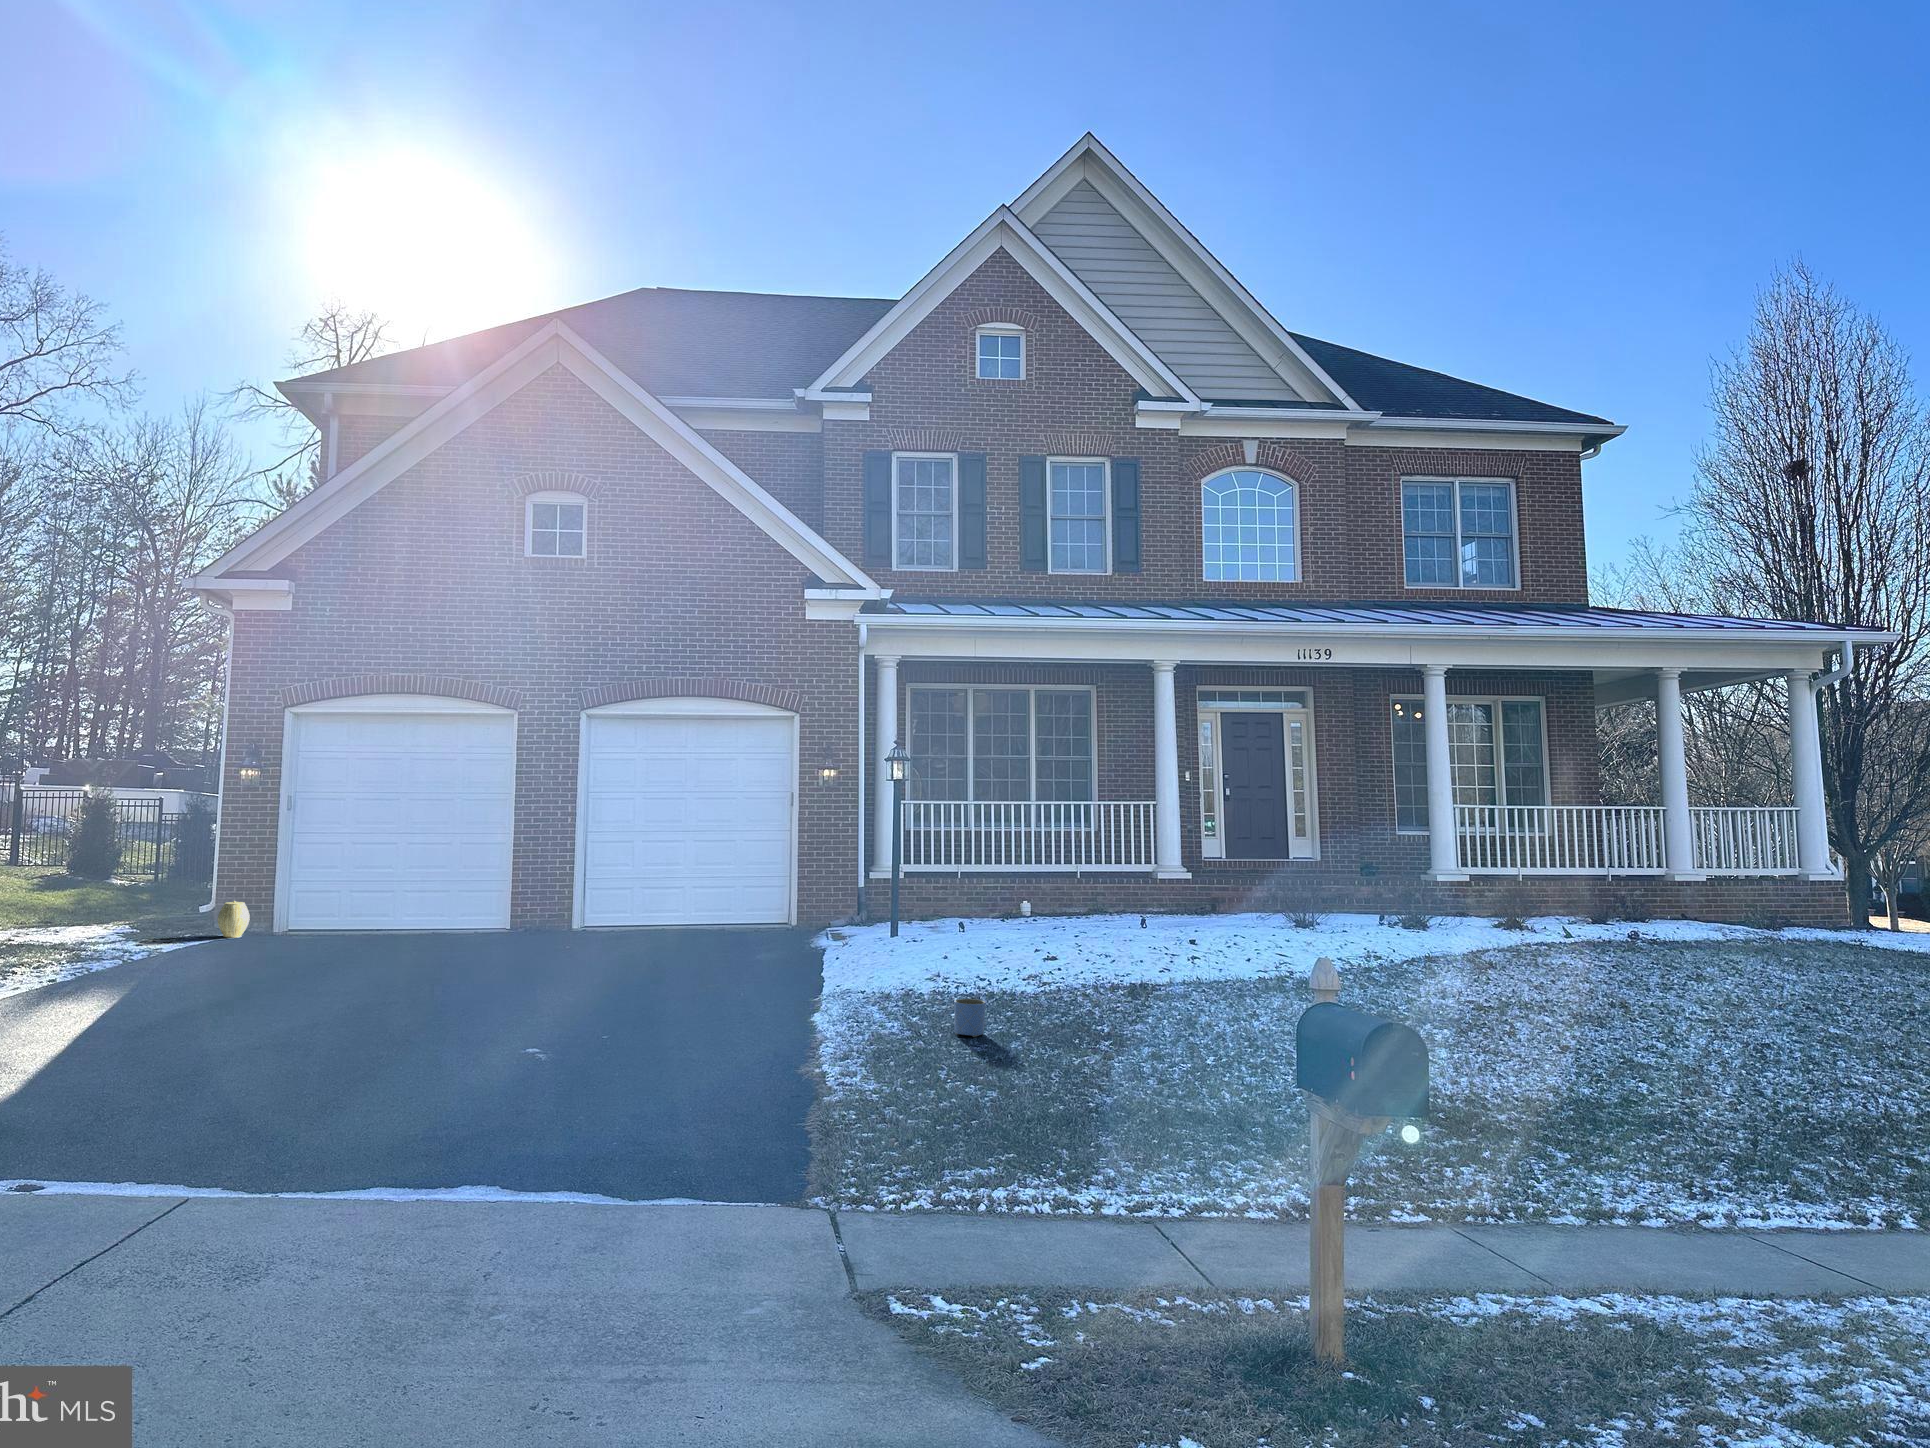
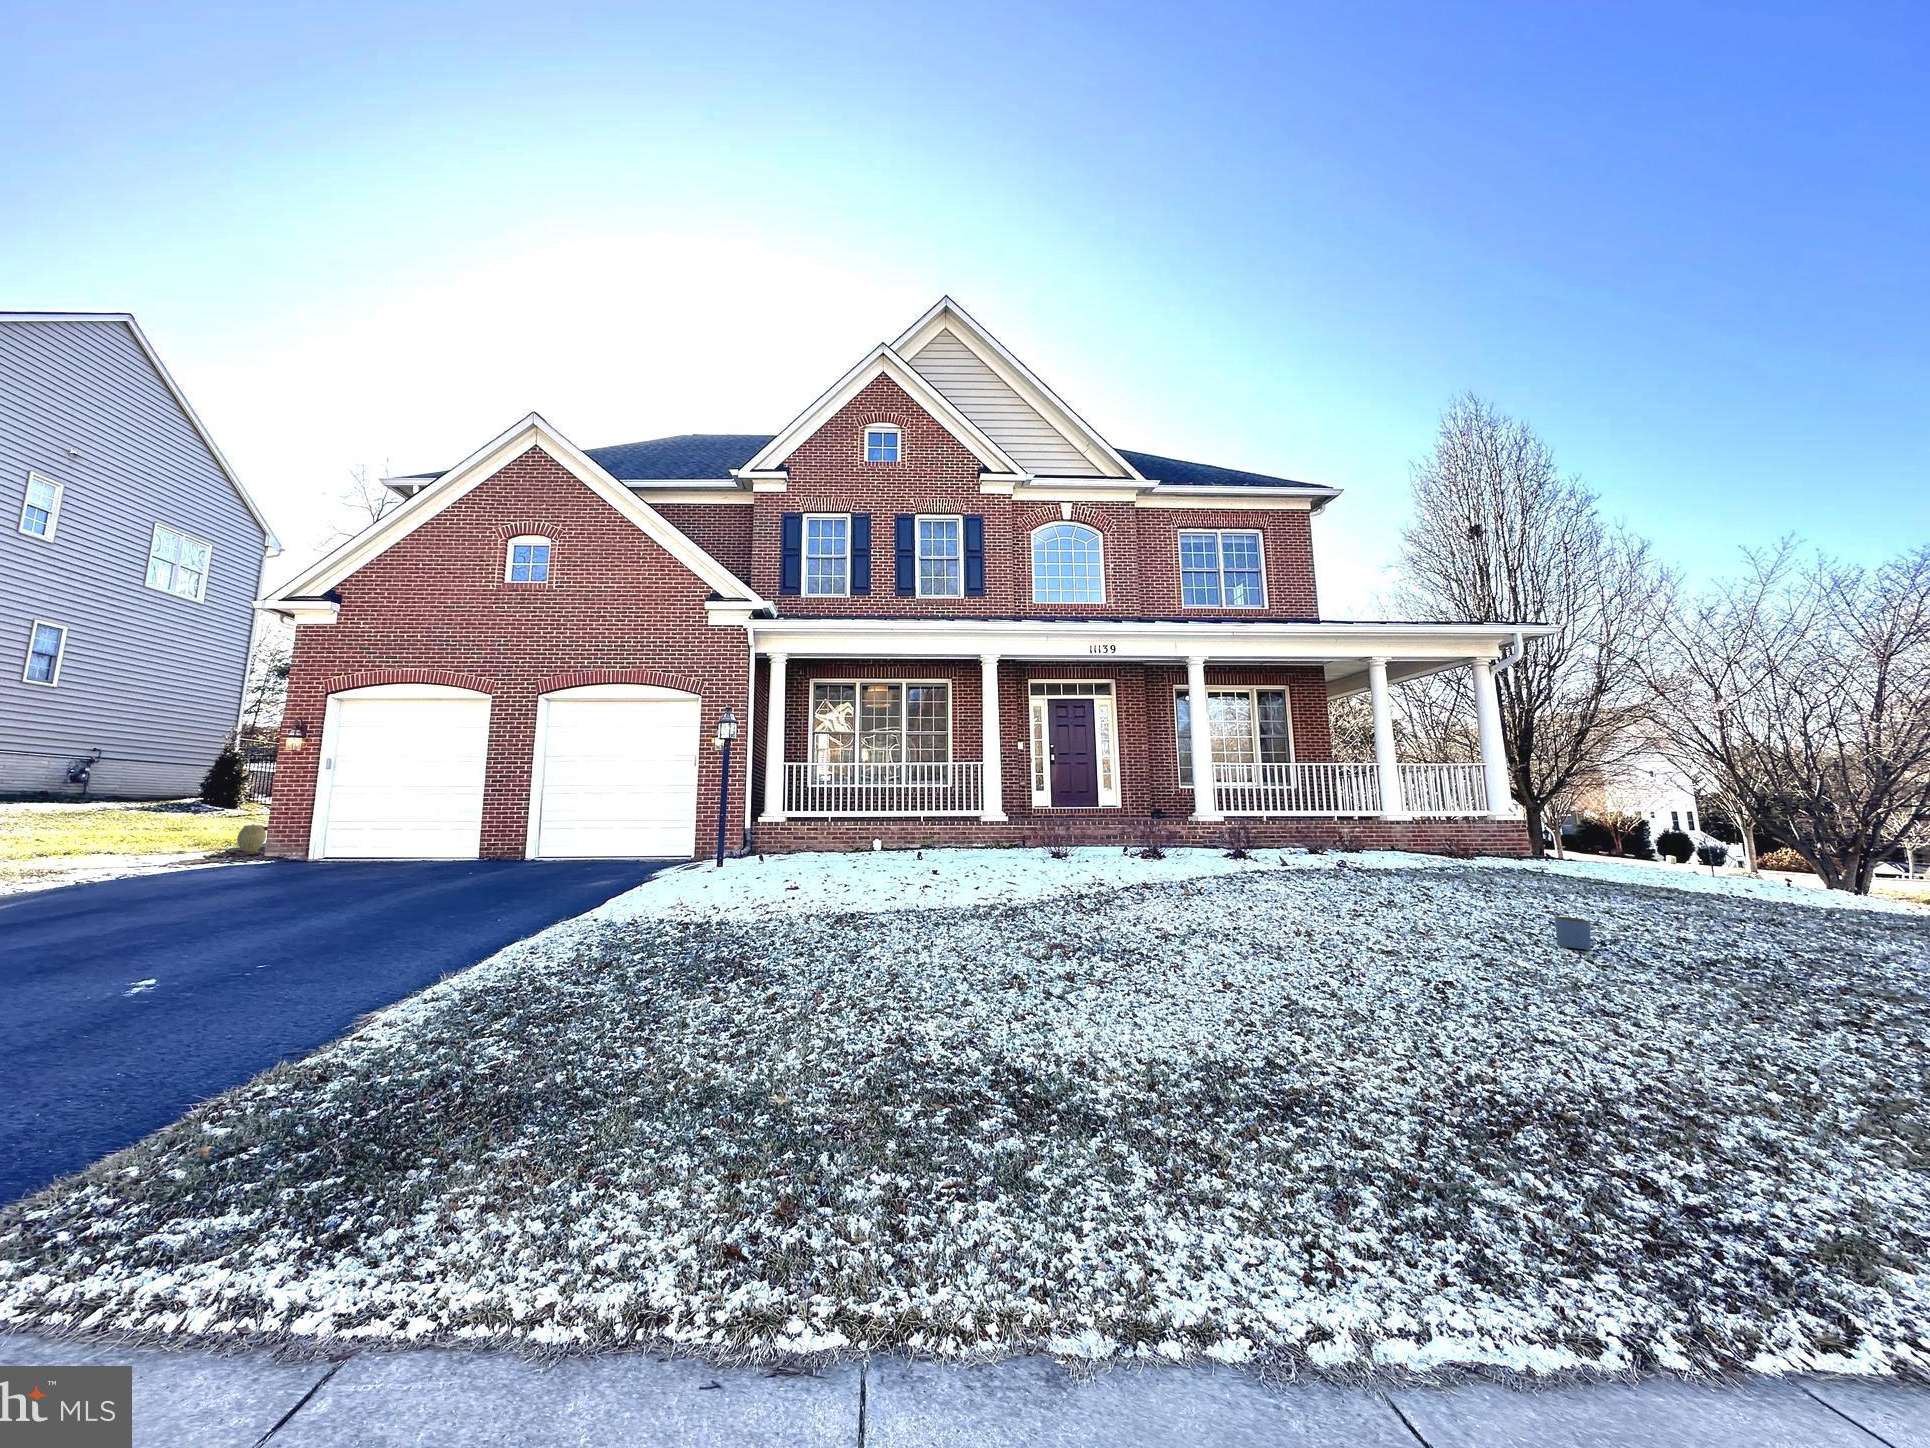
planter: present [954,999,986,1037] -> present [1555,917,1591,951]

